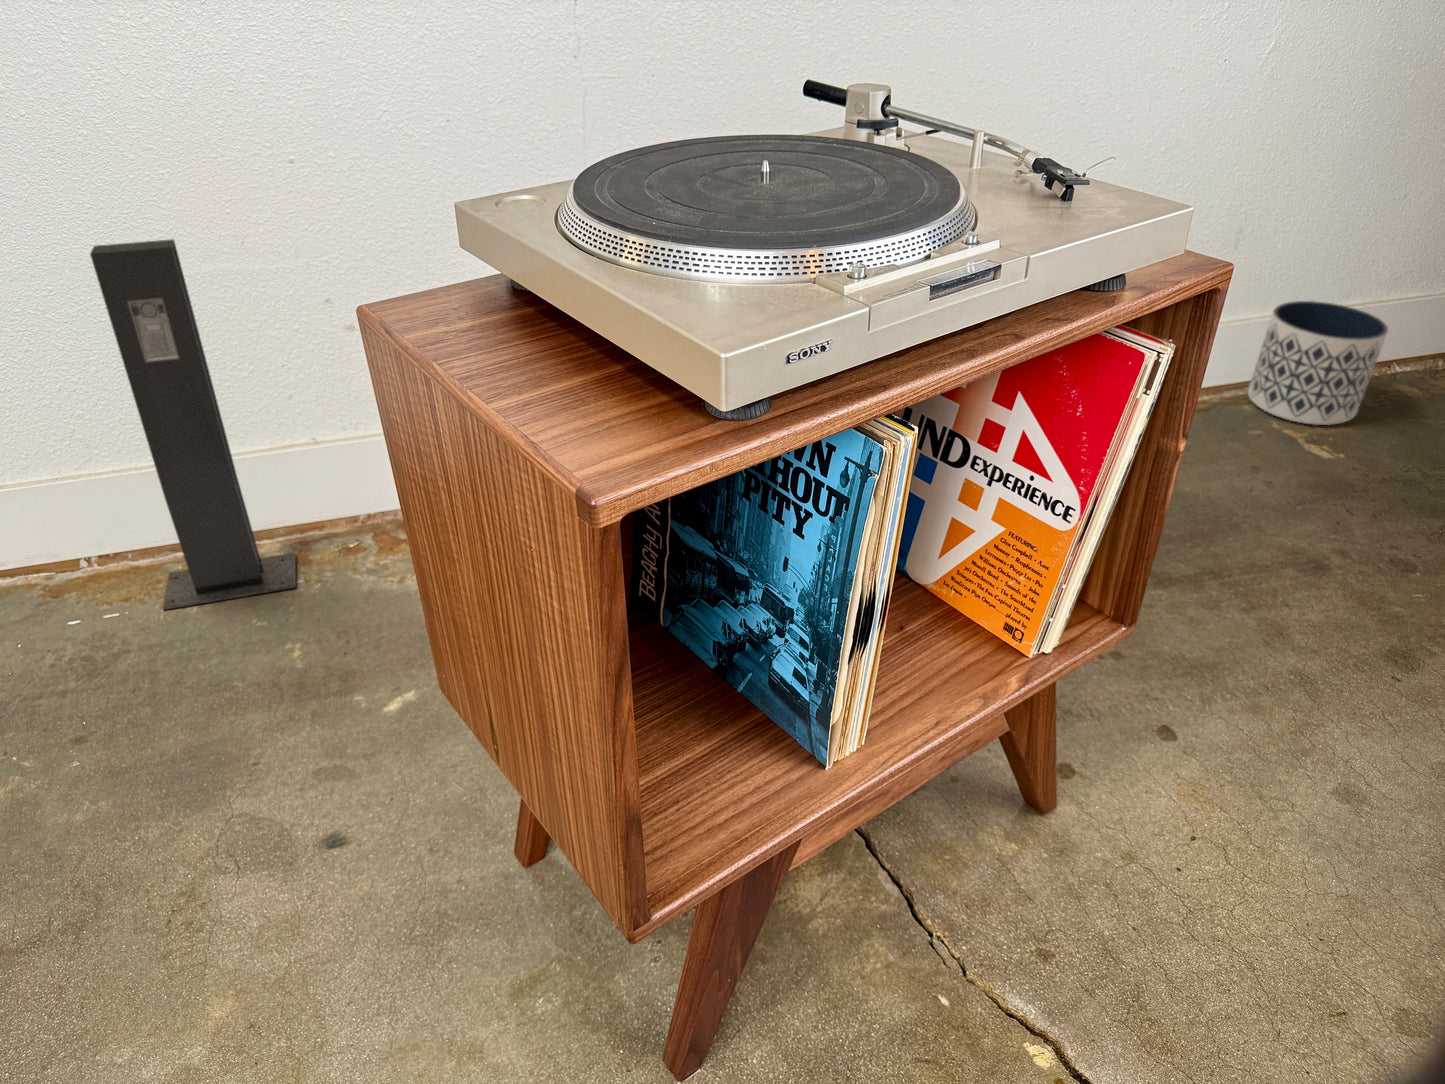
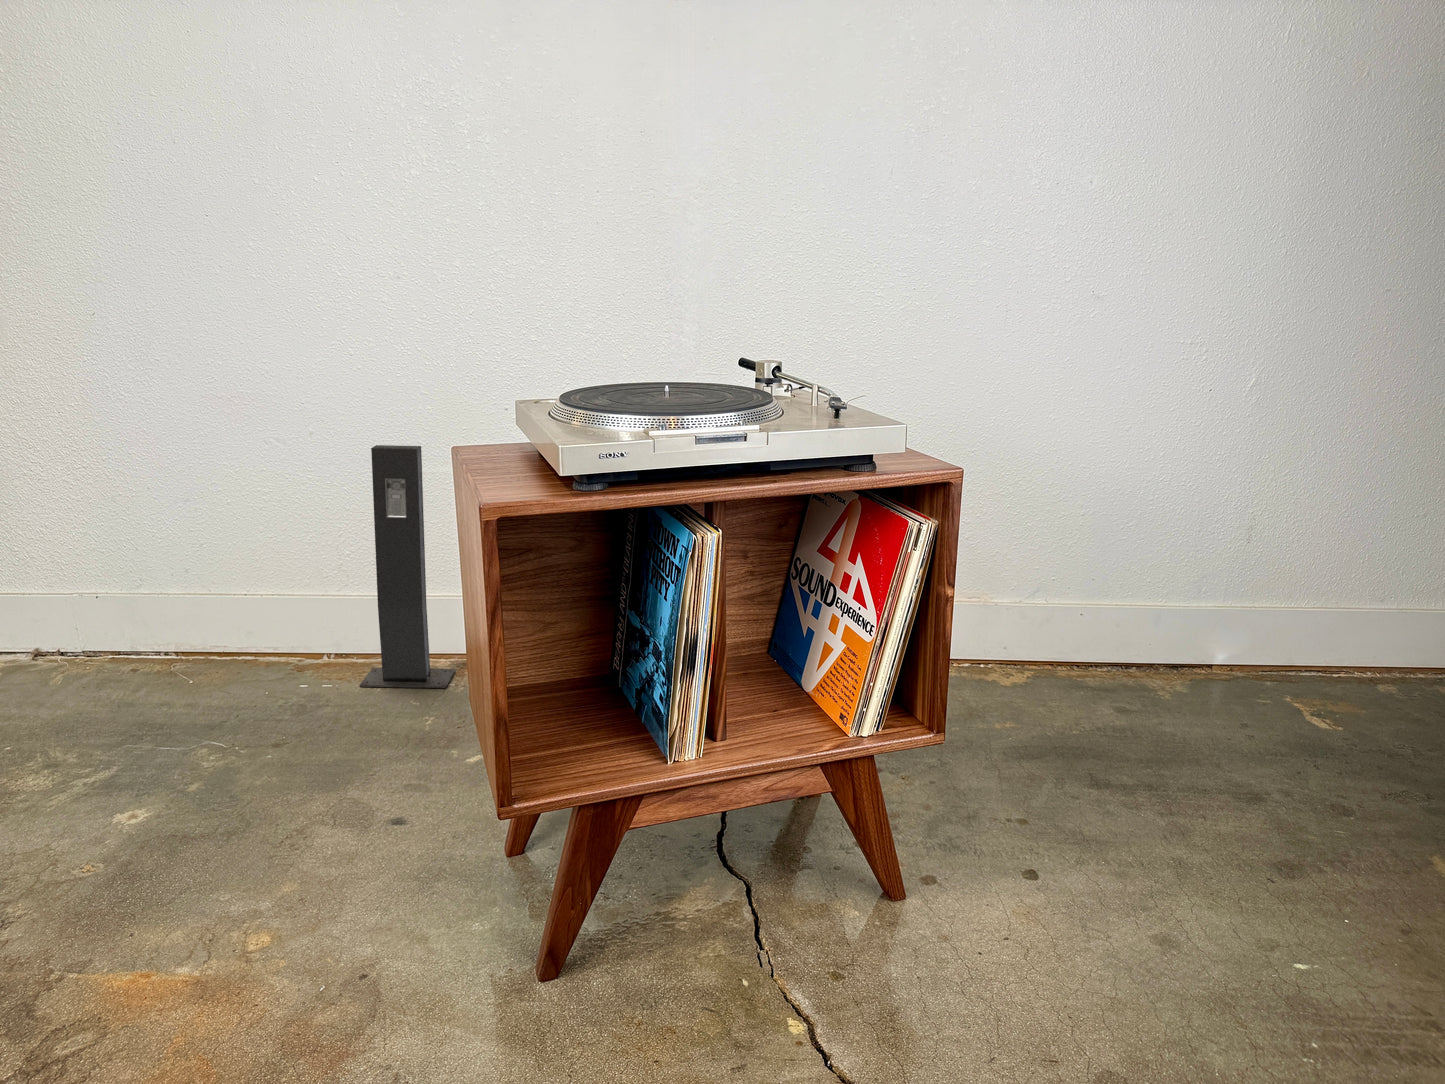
planter: present [1248,301,1388,425] -> none [1275,597,1396,707]

